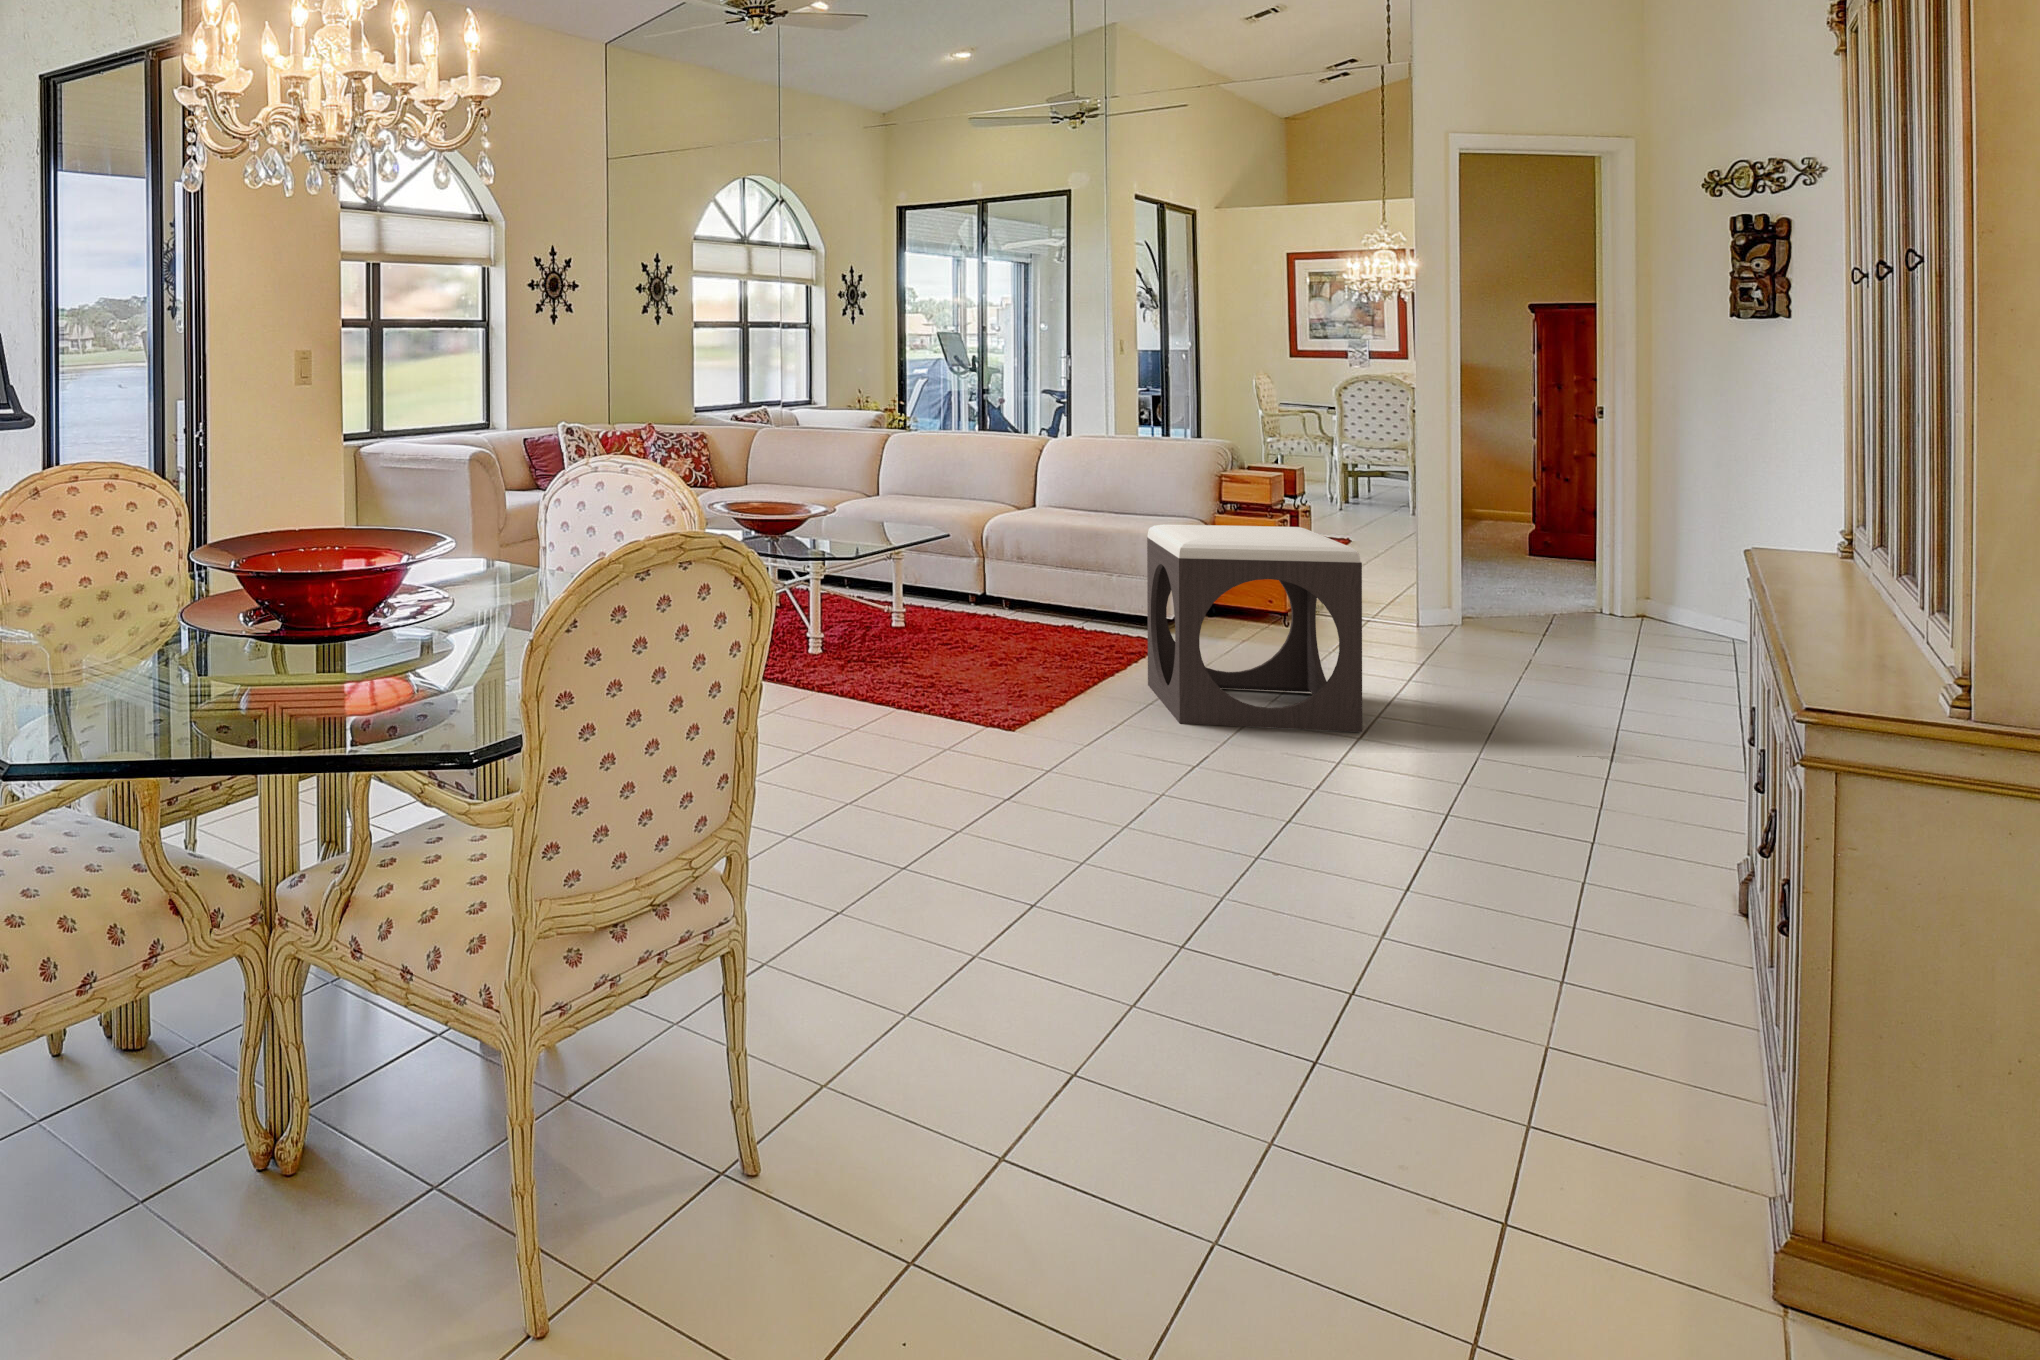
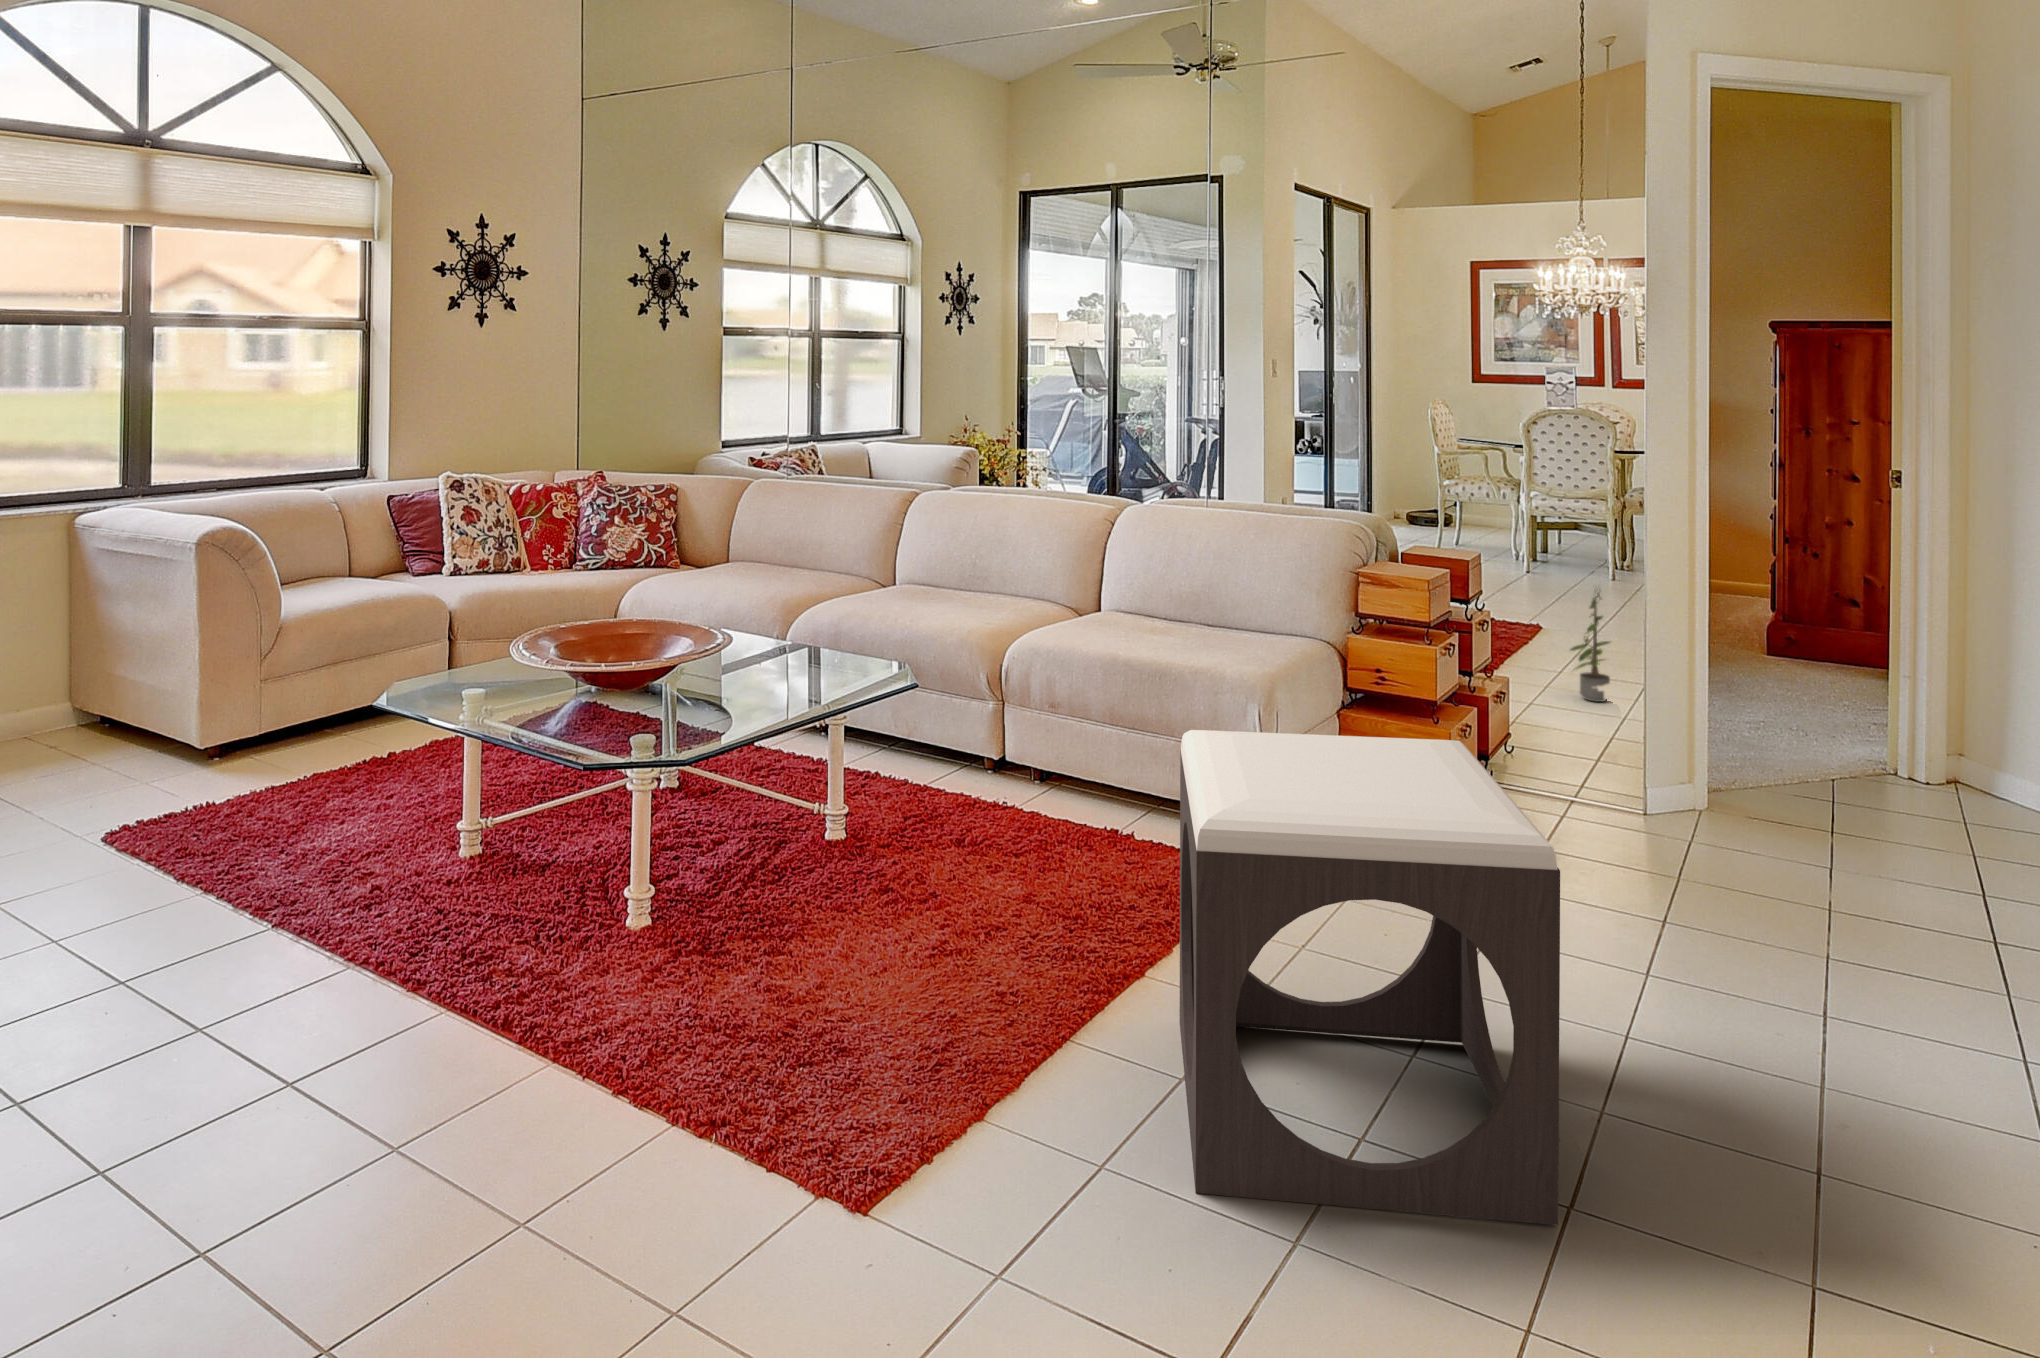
potted plant: none [1368,498,1401,582] -> present [1571,593,1610,702]

